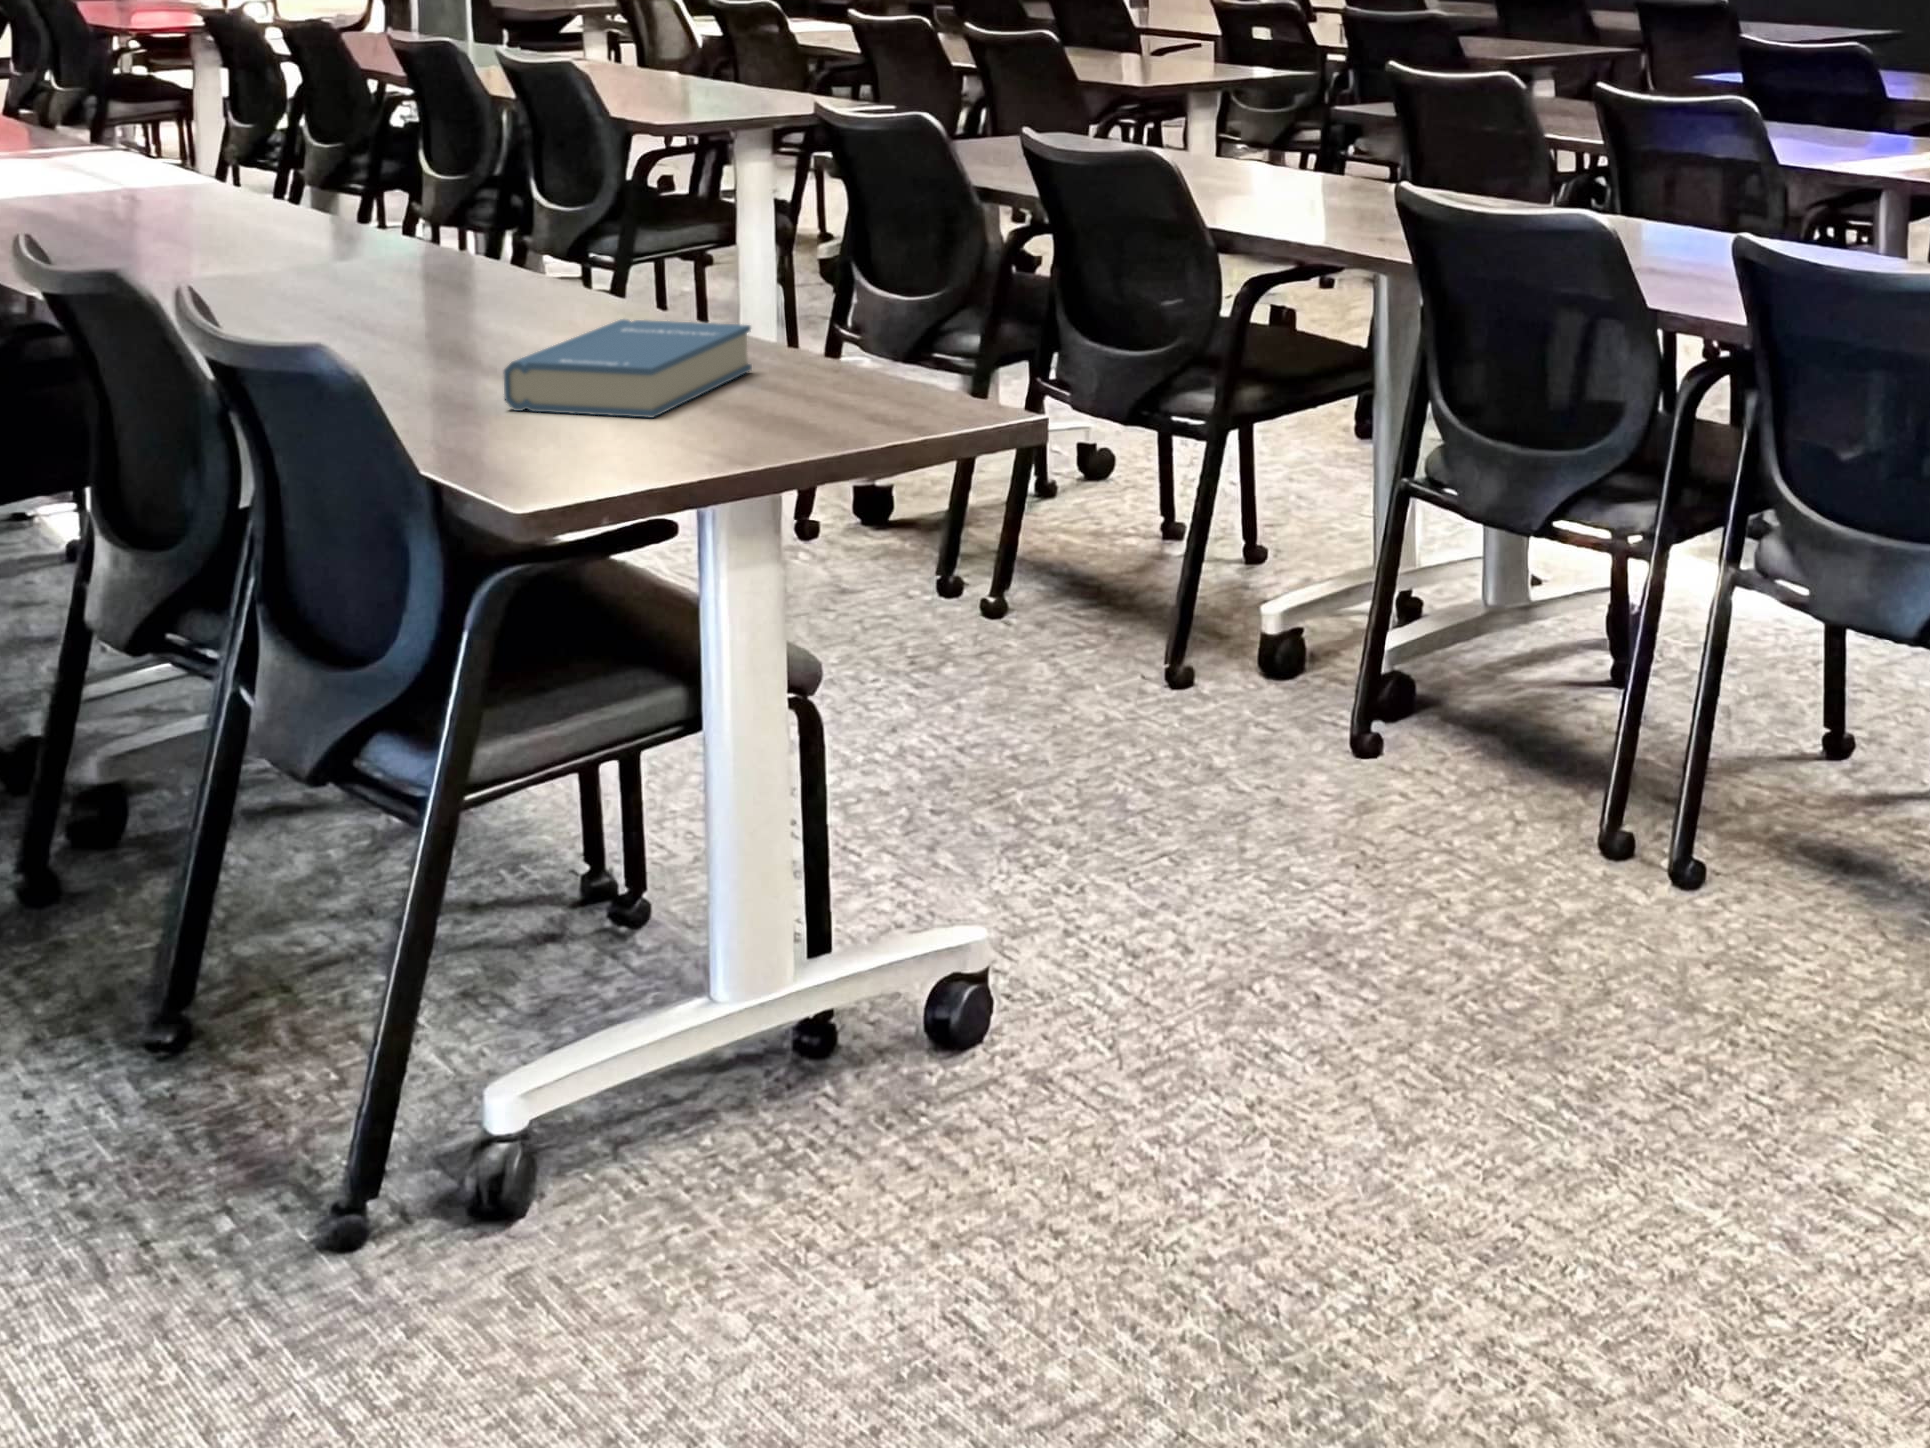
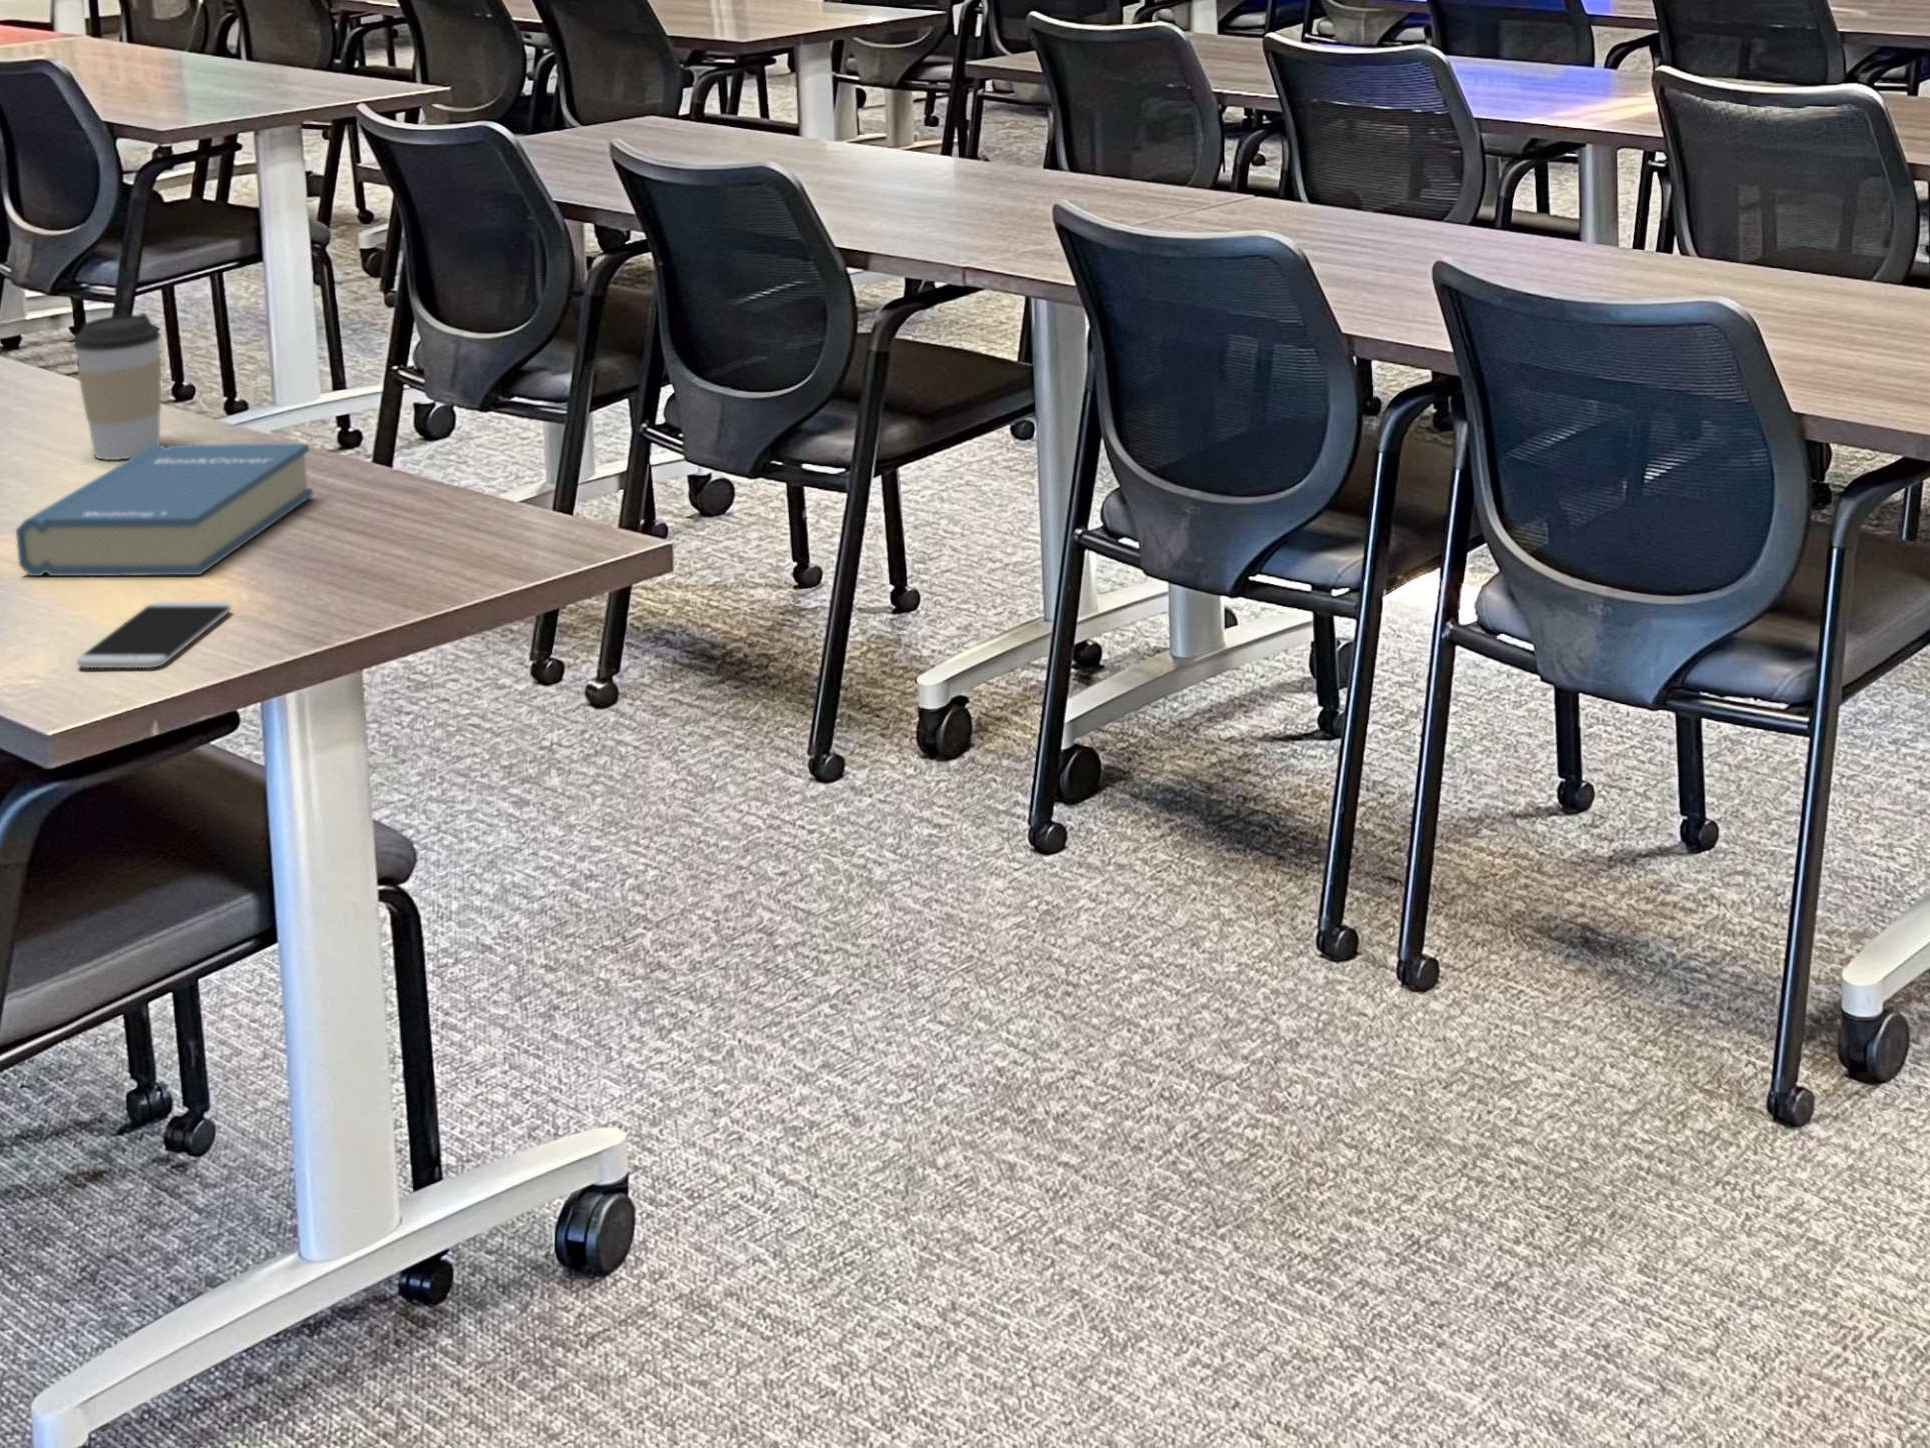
coffee cup: none [559,216,633,338] -> present [73,313,161,460]
smartphone: none [547,432,678,476] -> present [77,602,231,668]

